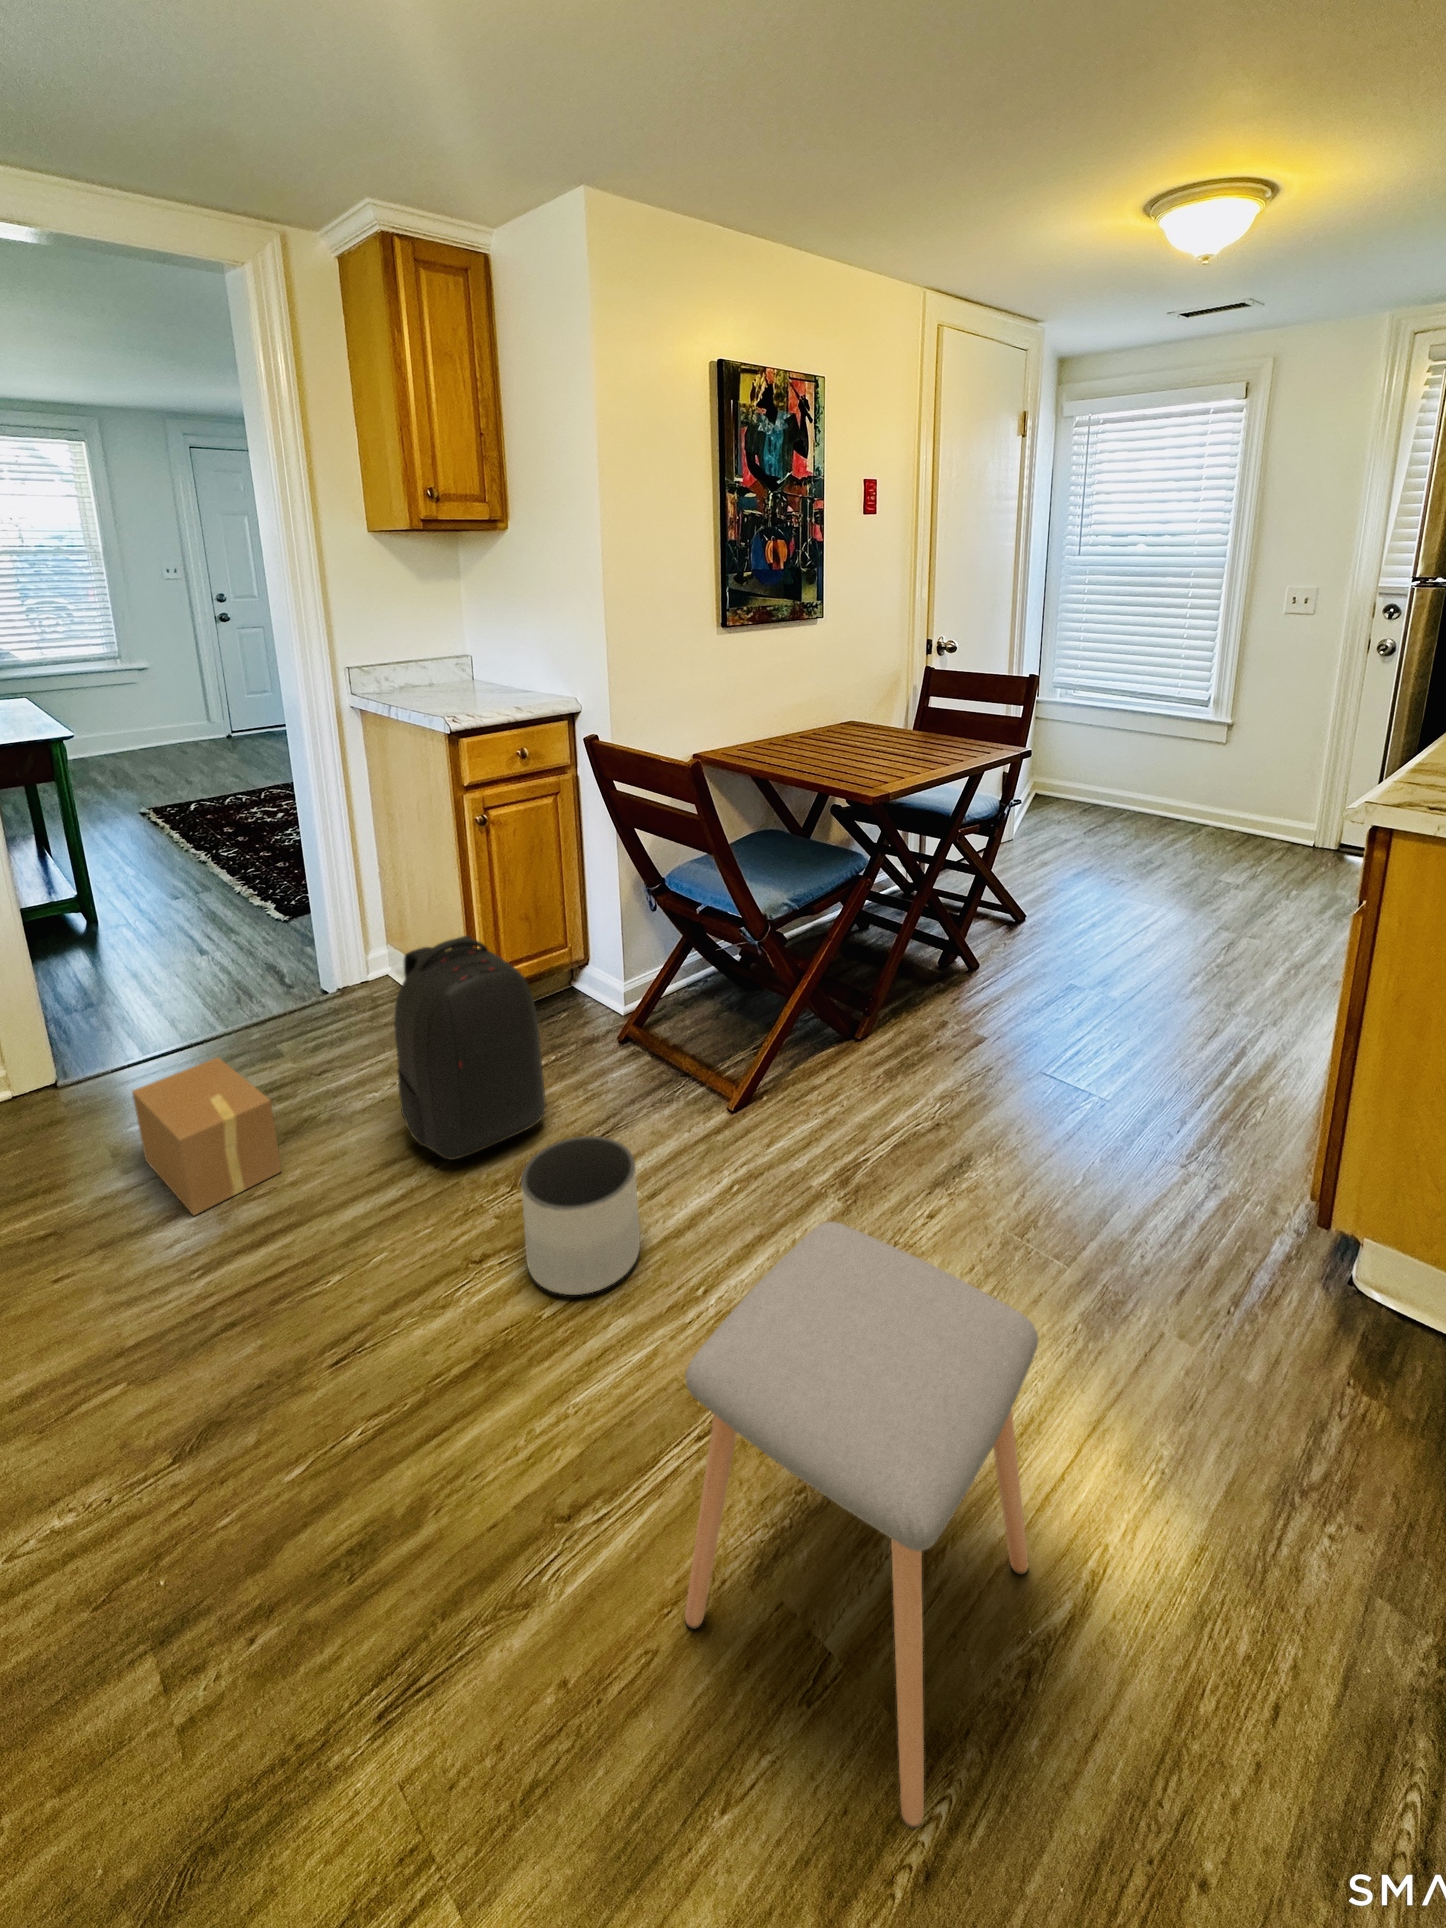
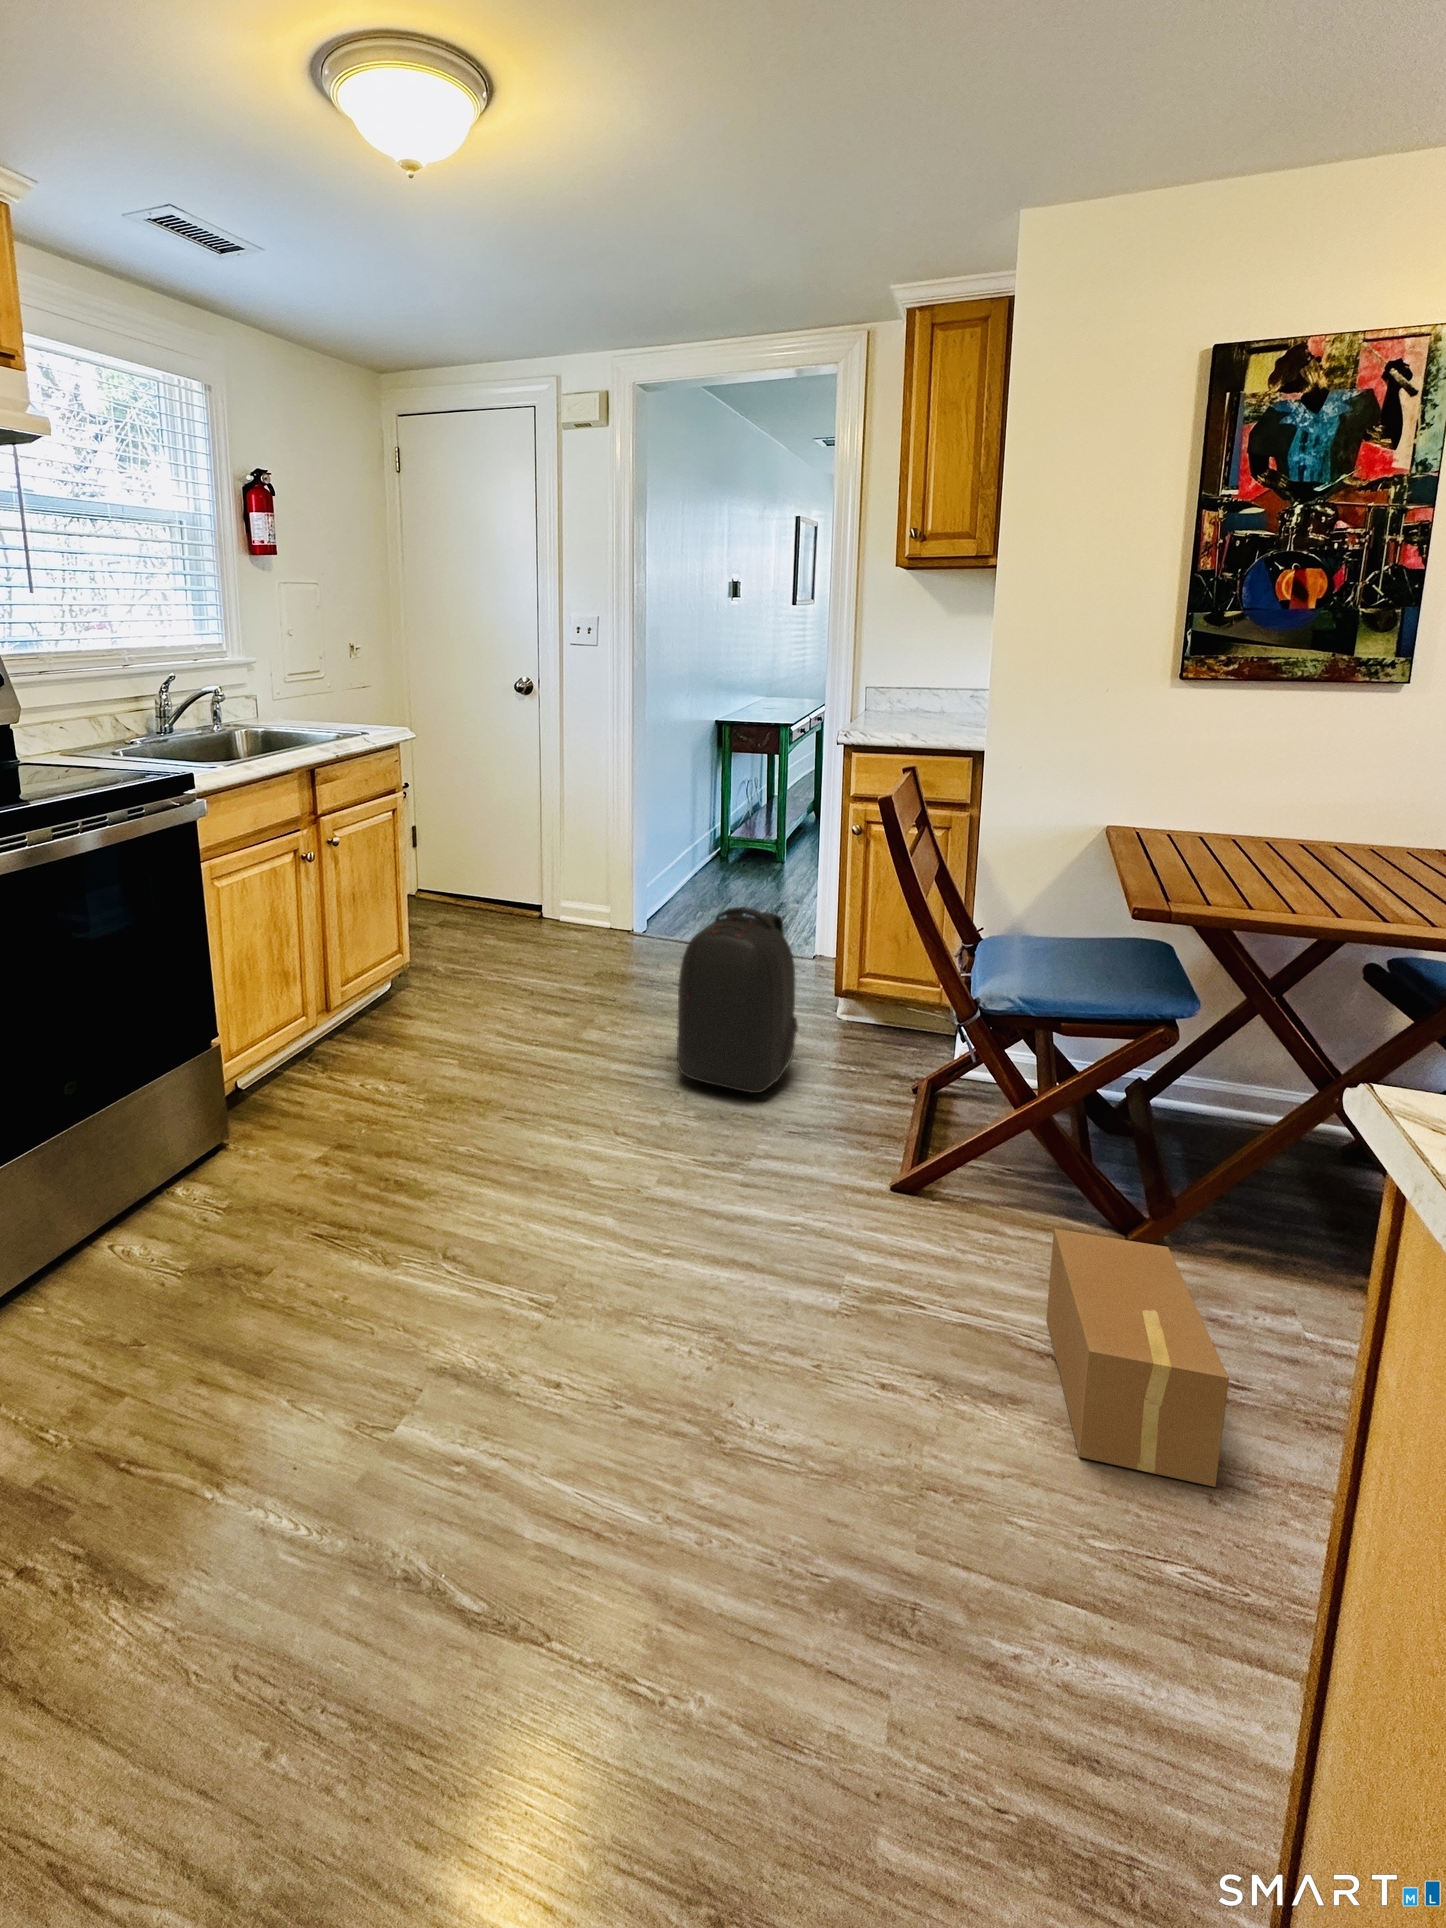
cardboard box: present [132,1058,282,1215] -> present [1046,1229,1229,1487]
planter: present [521,1136,640,1295] -> none [605,1075,702,1202]
stool: present [685,1221,1039,1829] -> none [279,1135,576,1566]

